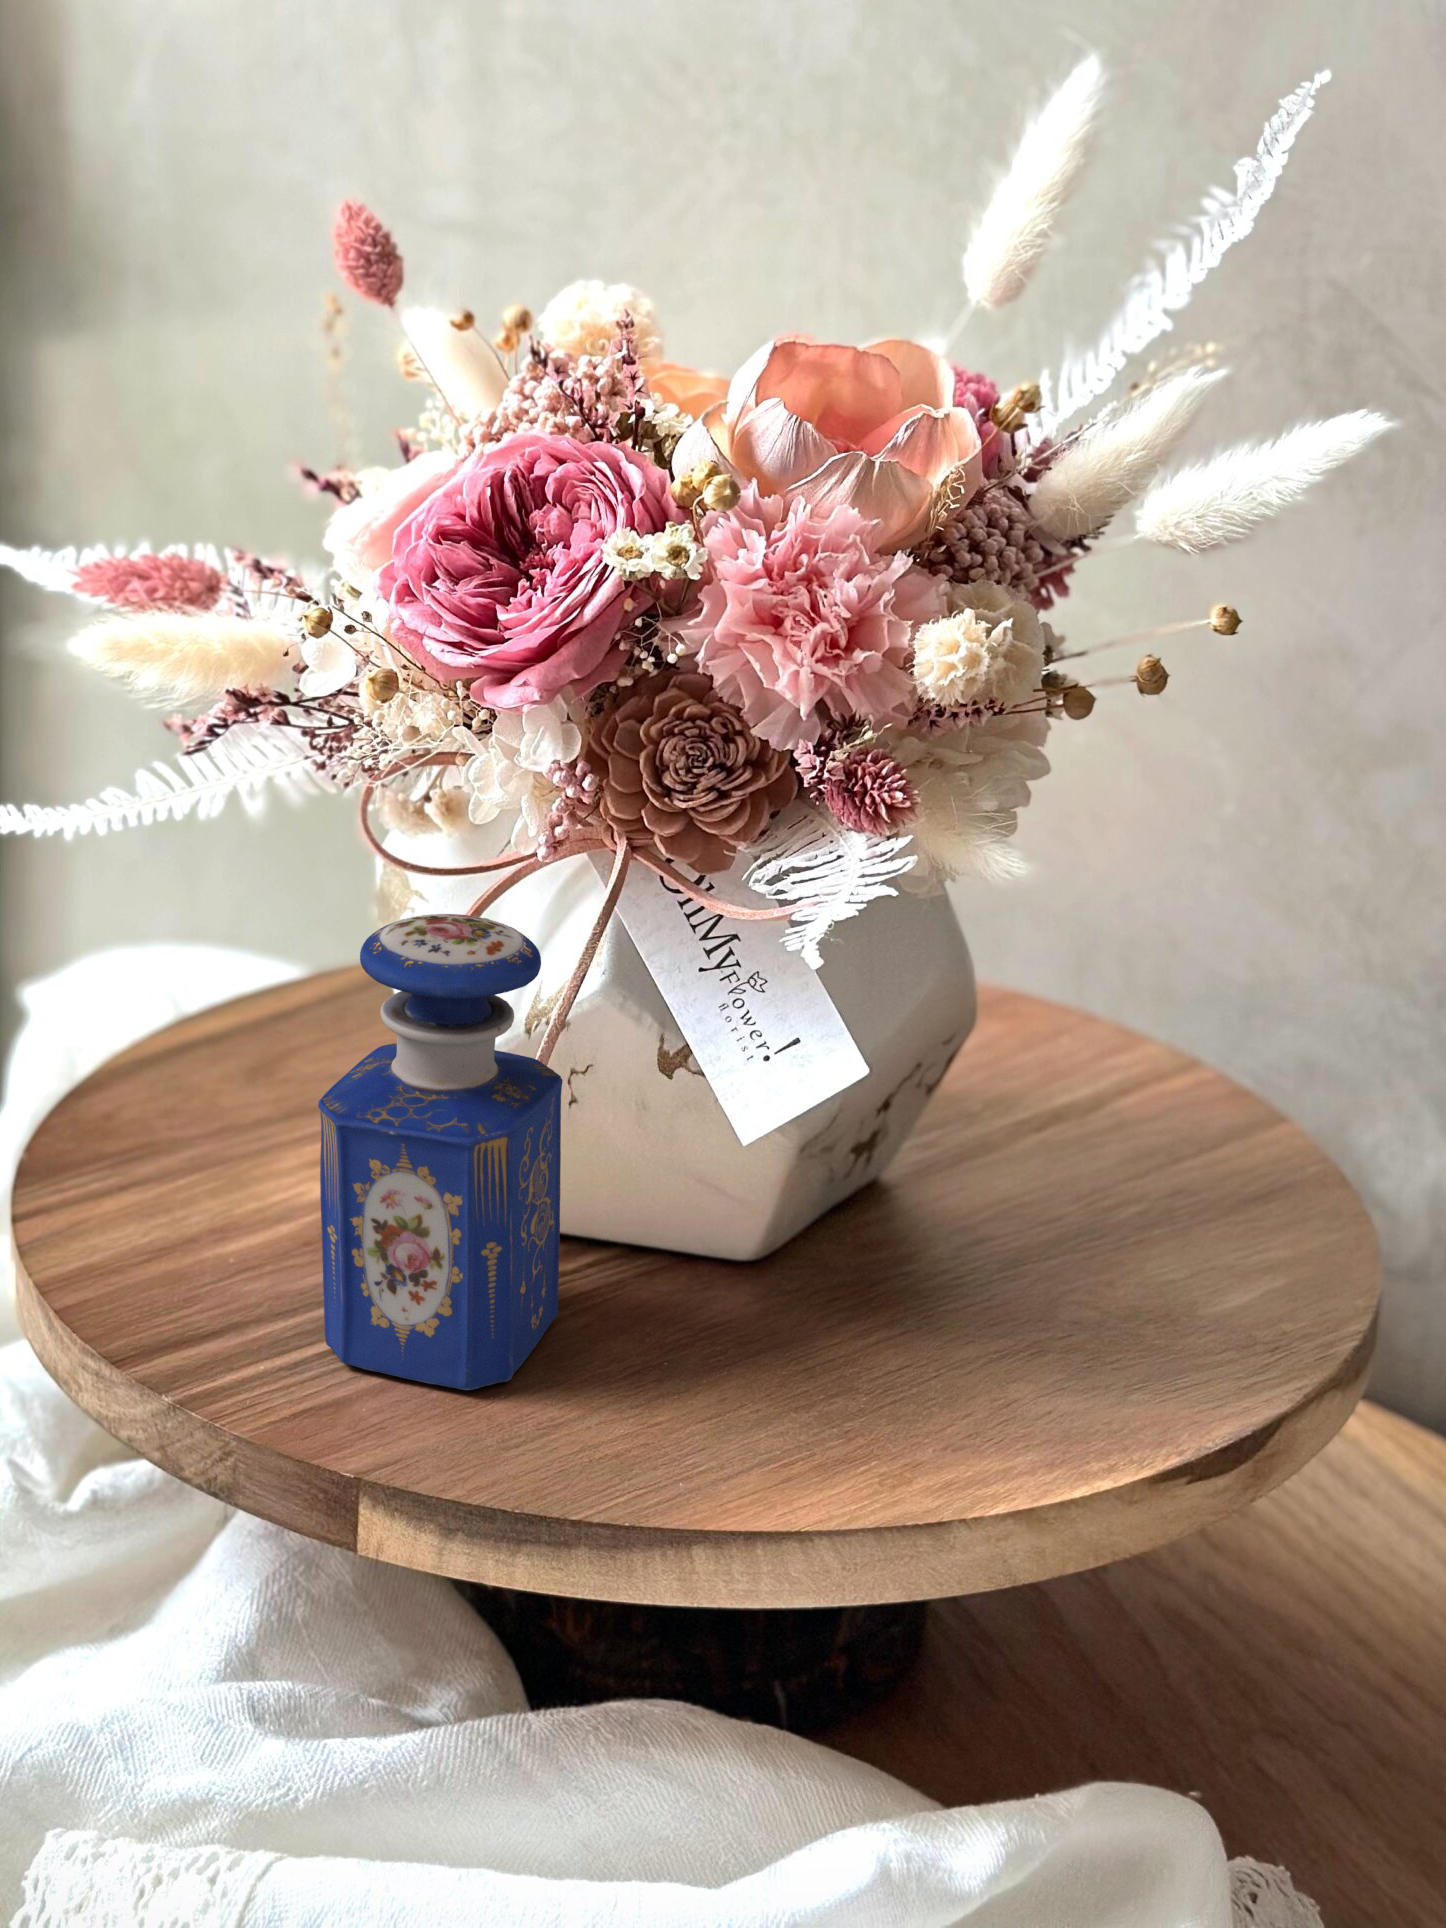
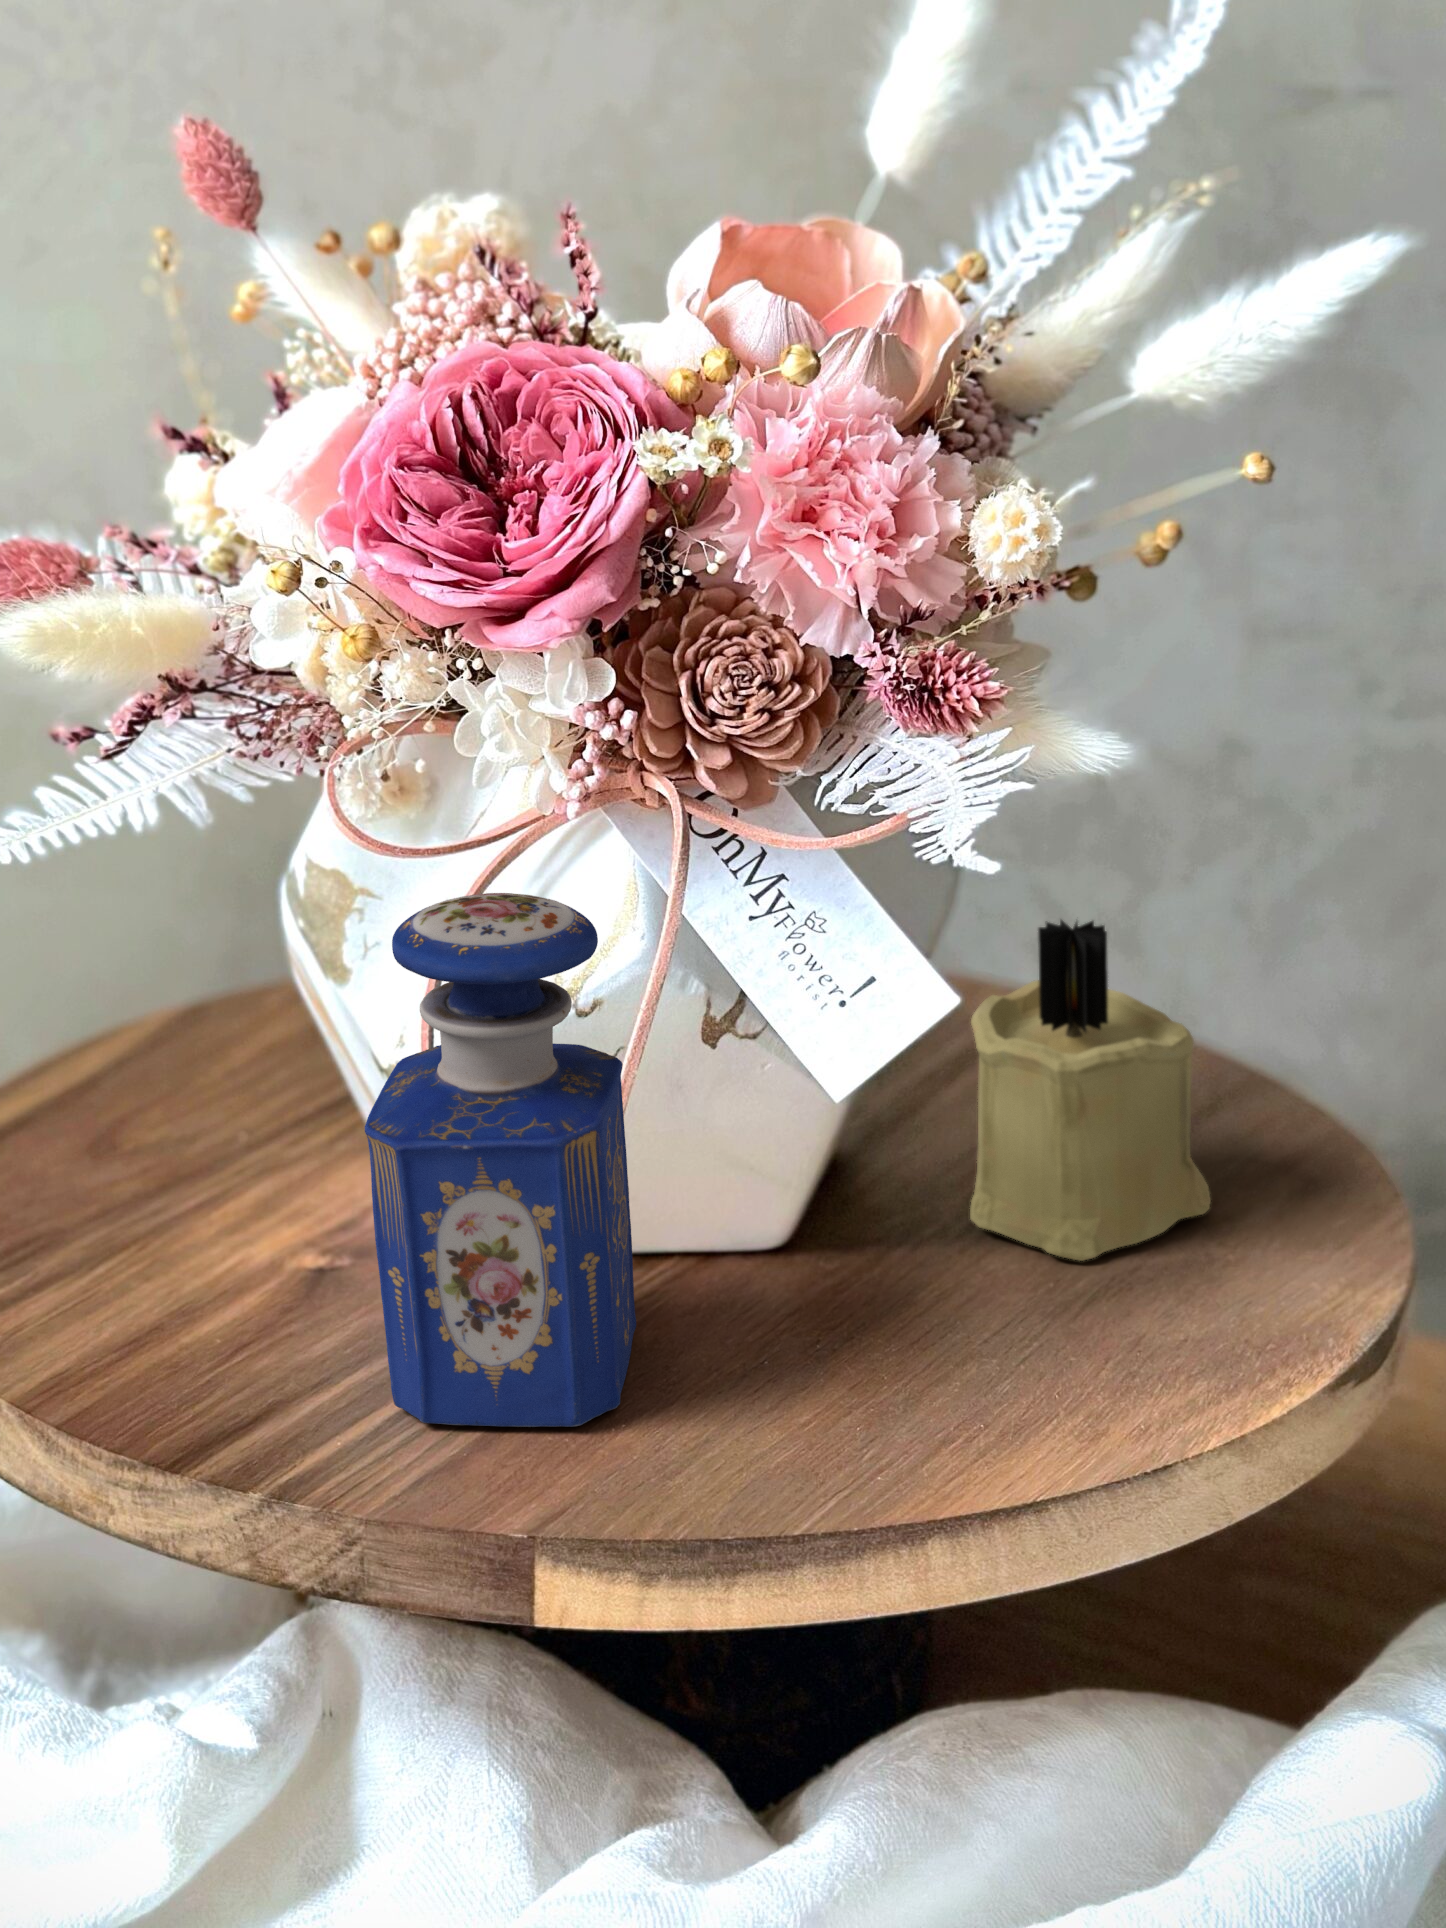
candle: none [898,1011,1127,1329] -> present [970,920,1211,1261]

